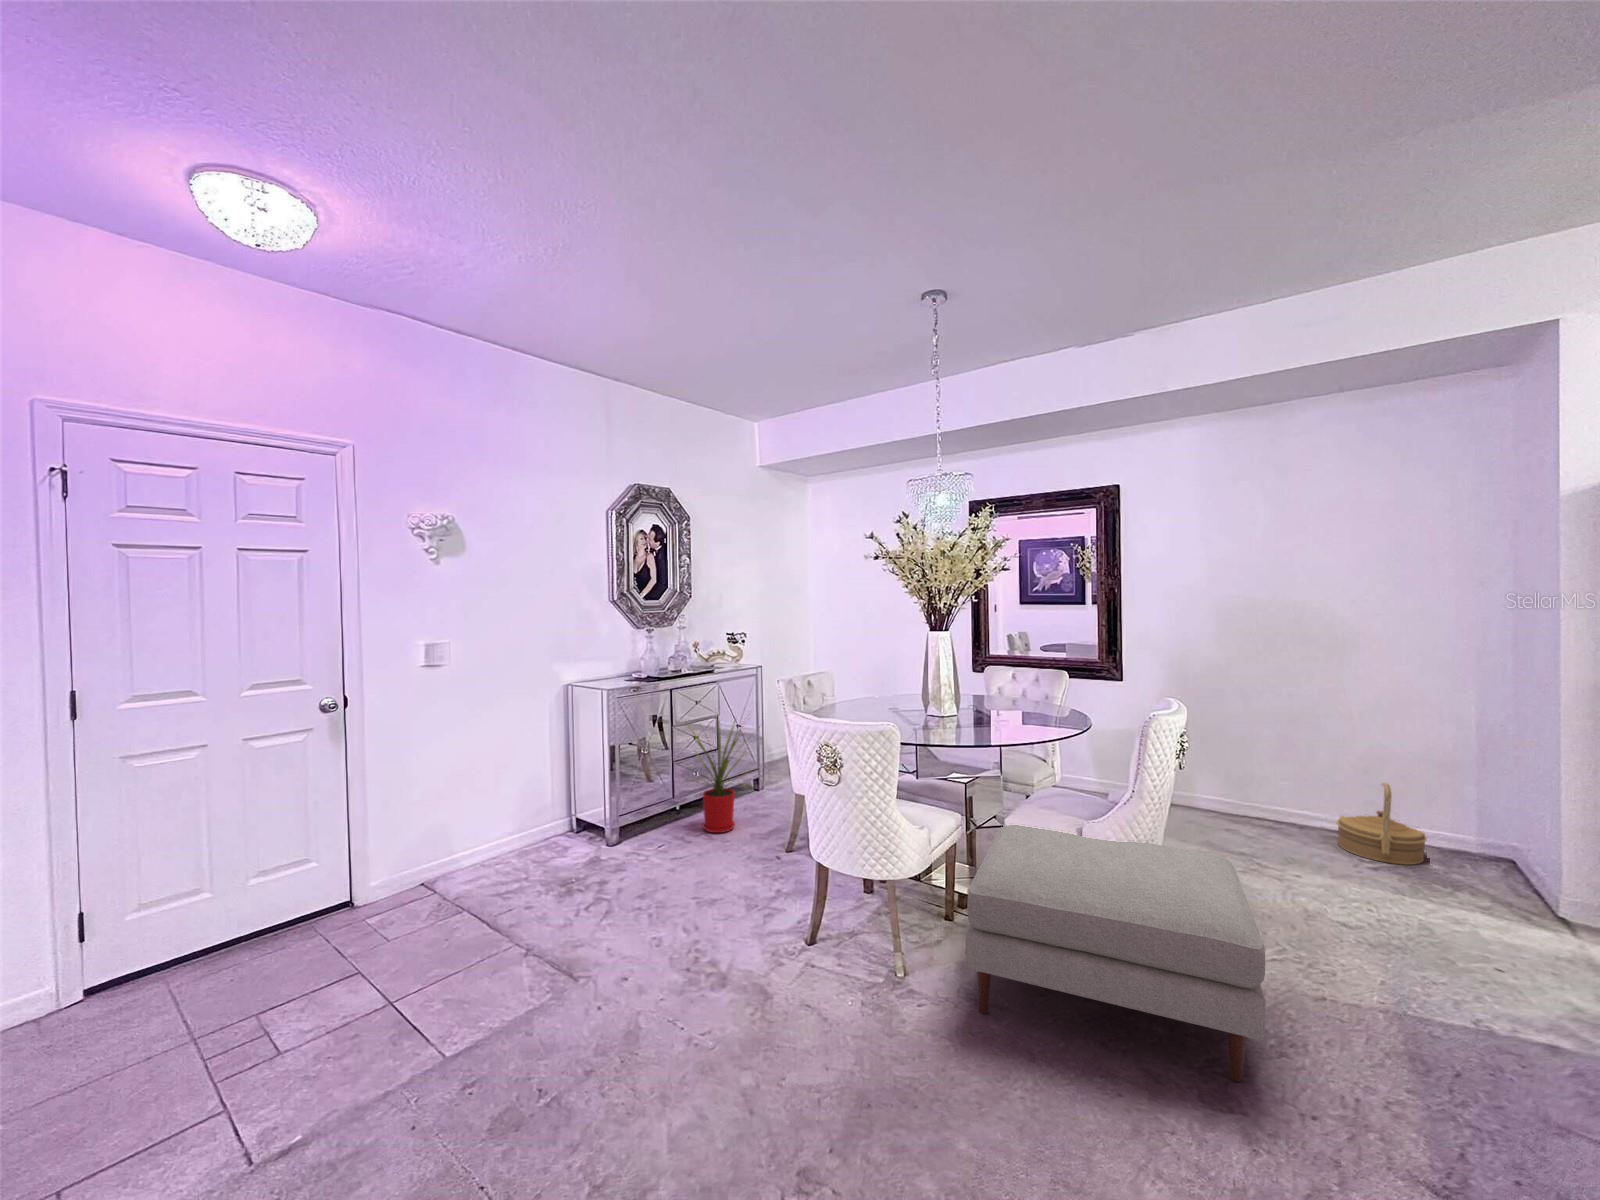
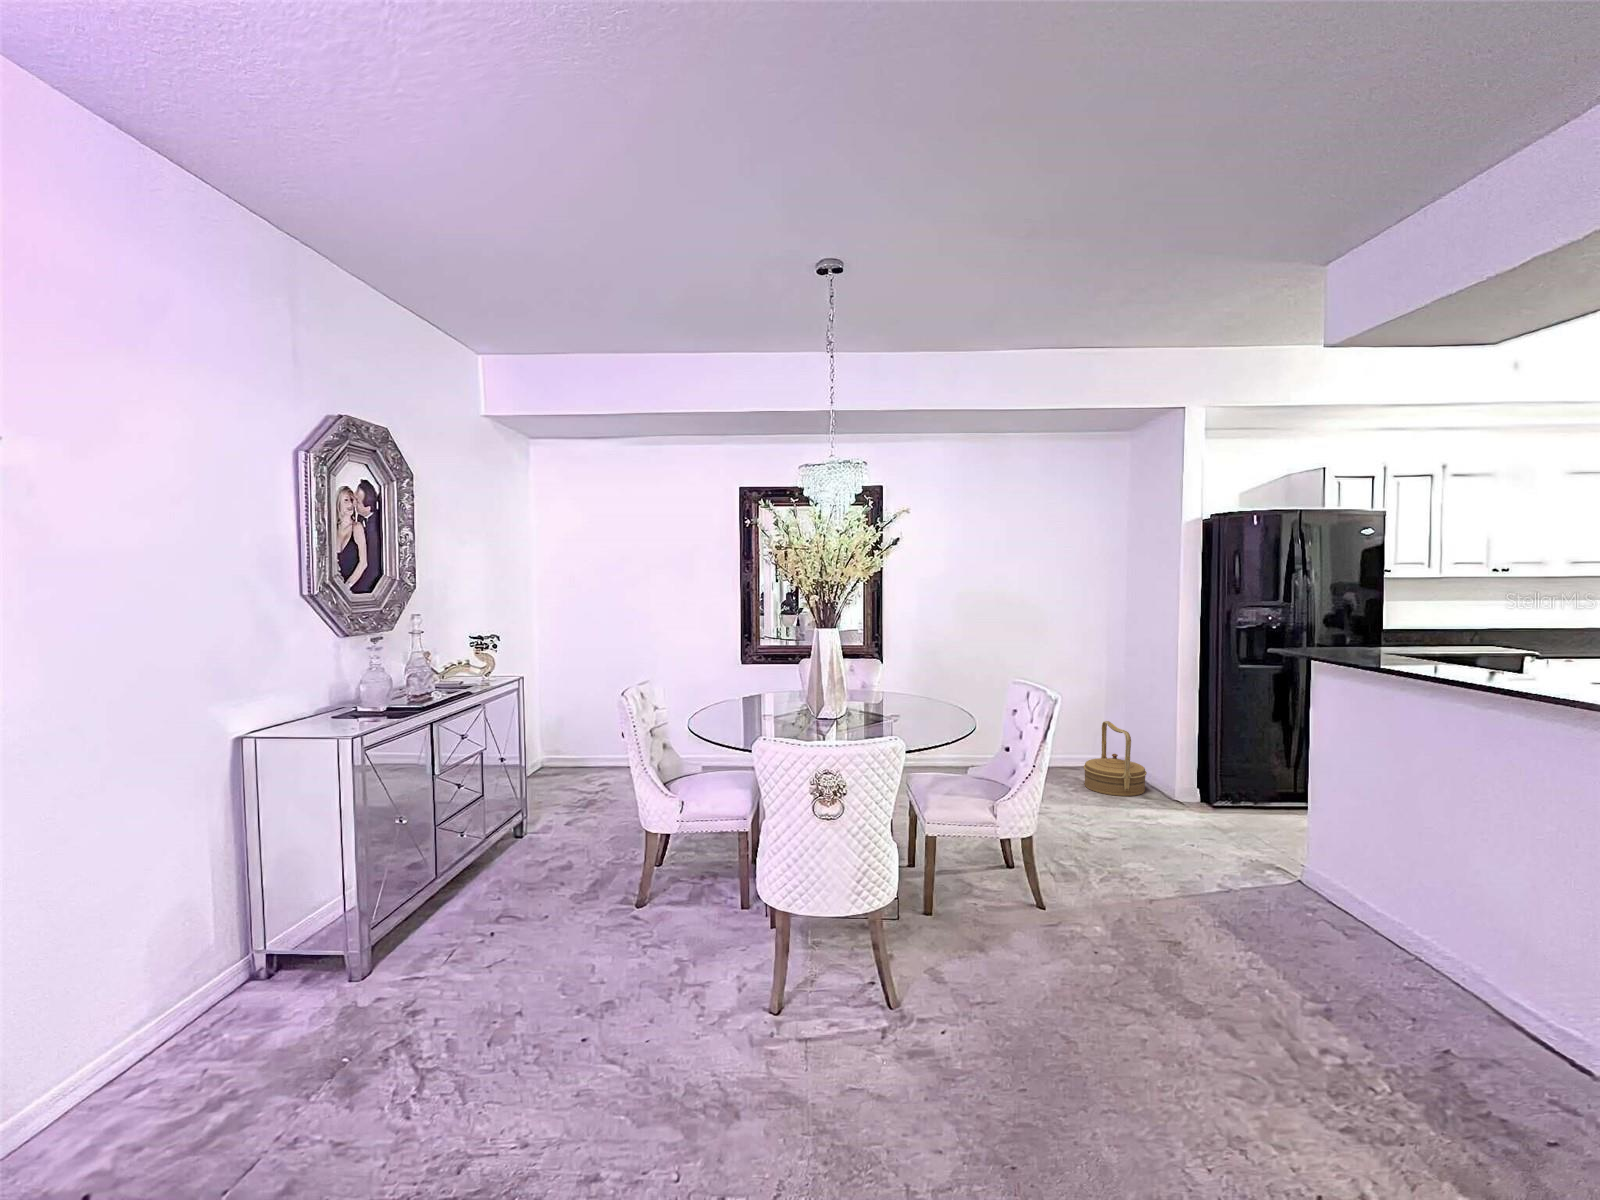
house plant: present [686,720,749,833] -> none [447,740,575,918]
ottoman: present [965,825,1266,1082] -> none [936,817,1269,1043]

